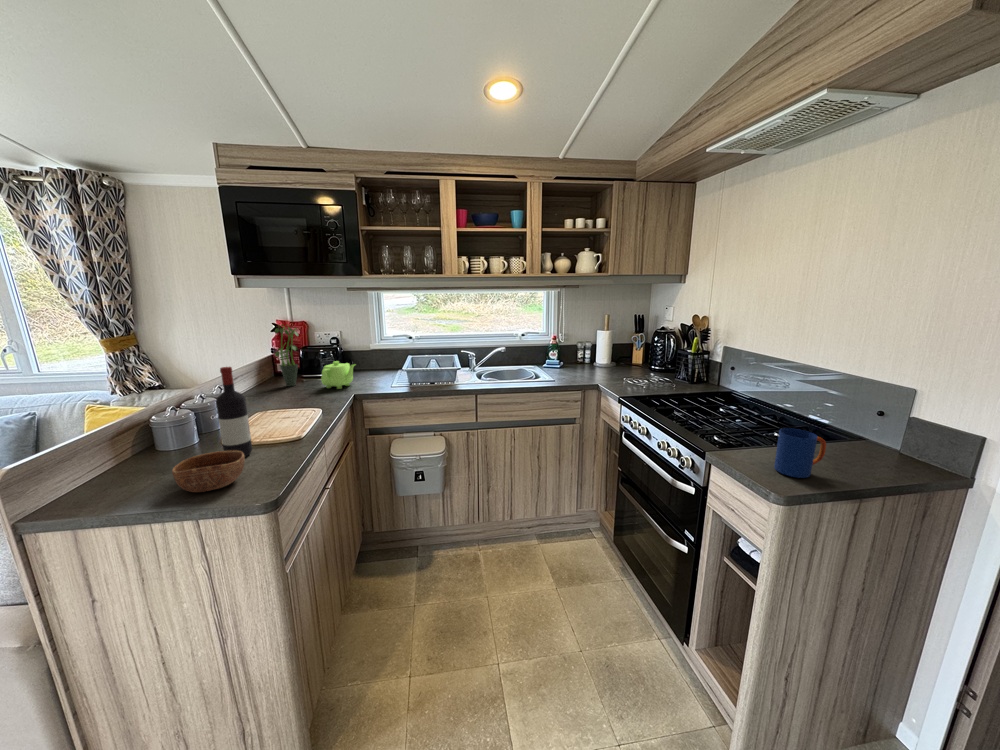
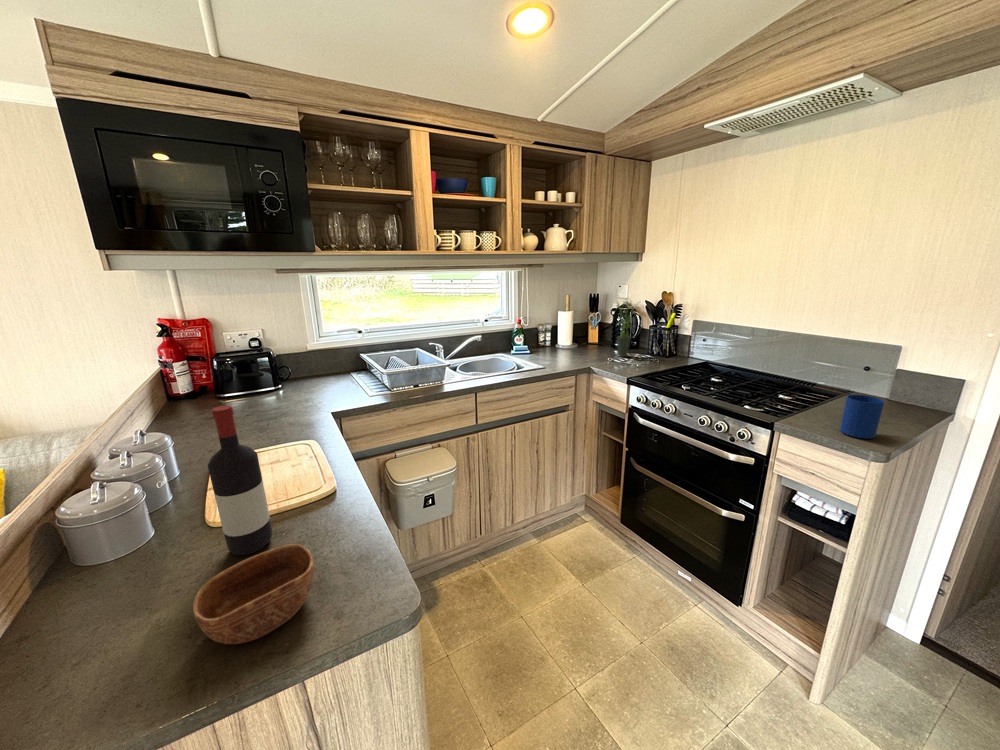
potted plant: present [275,327,298,386] -> present [617,301,634,357]
teapot: present [321,361,355,389] -> none [266,371,317,409]

